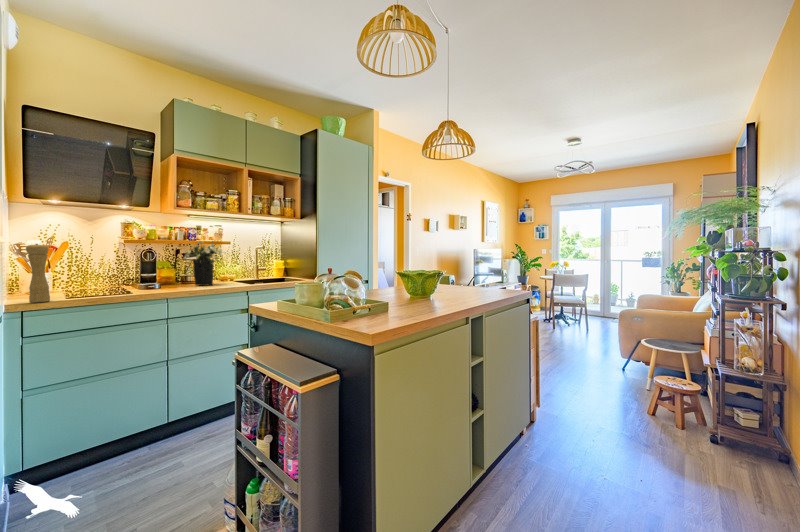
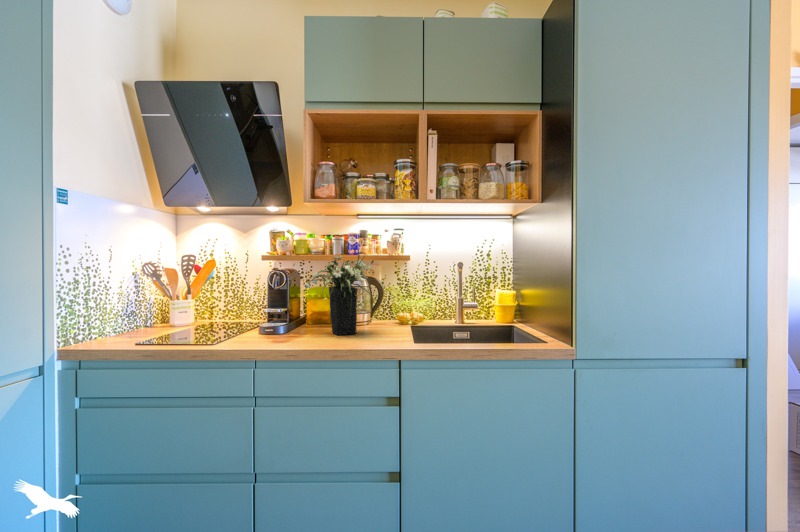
pepper mill: present [26,244,50,302] -> none [97,265,122,345]

